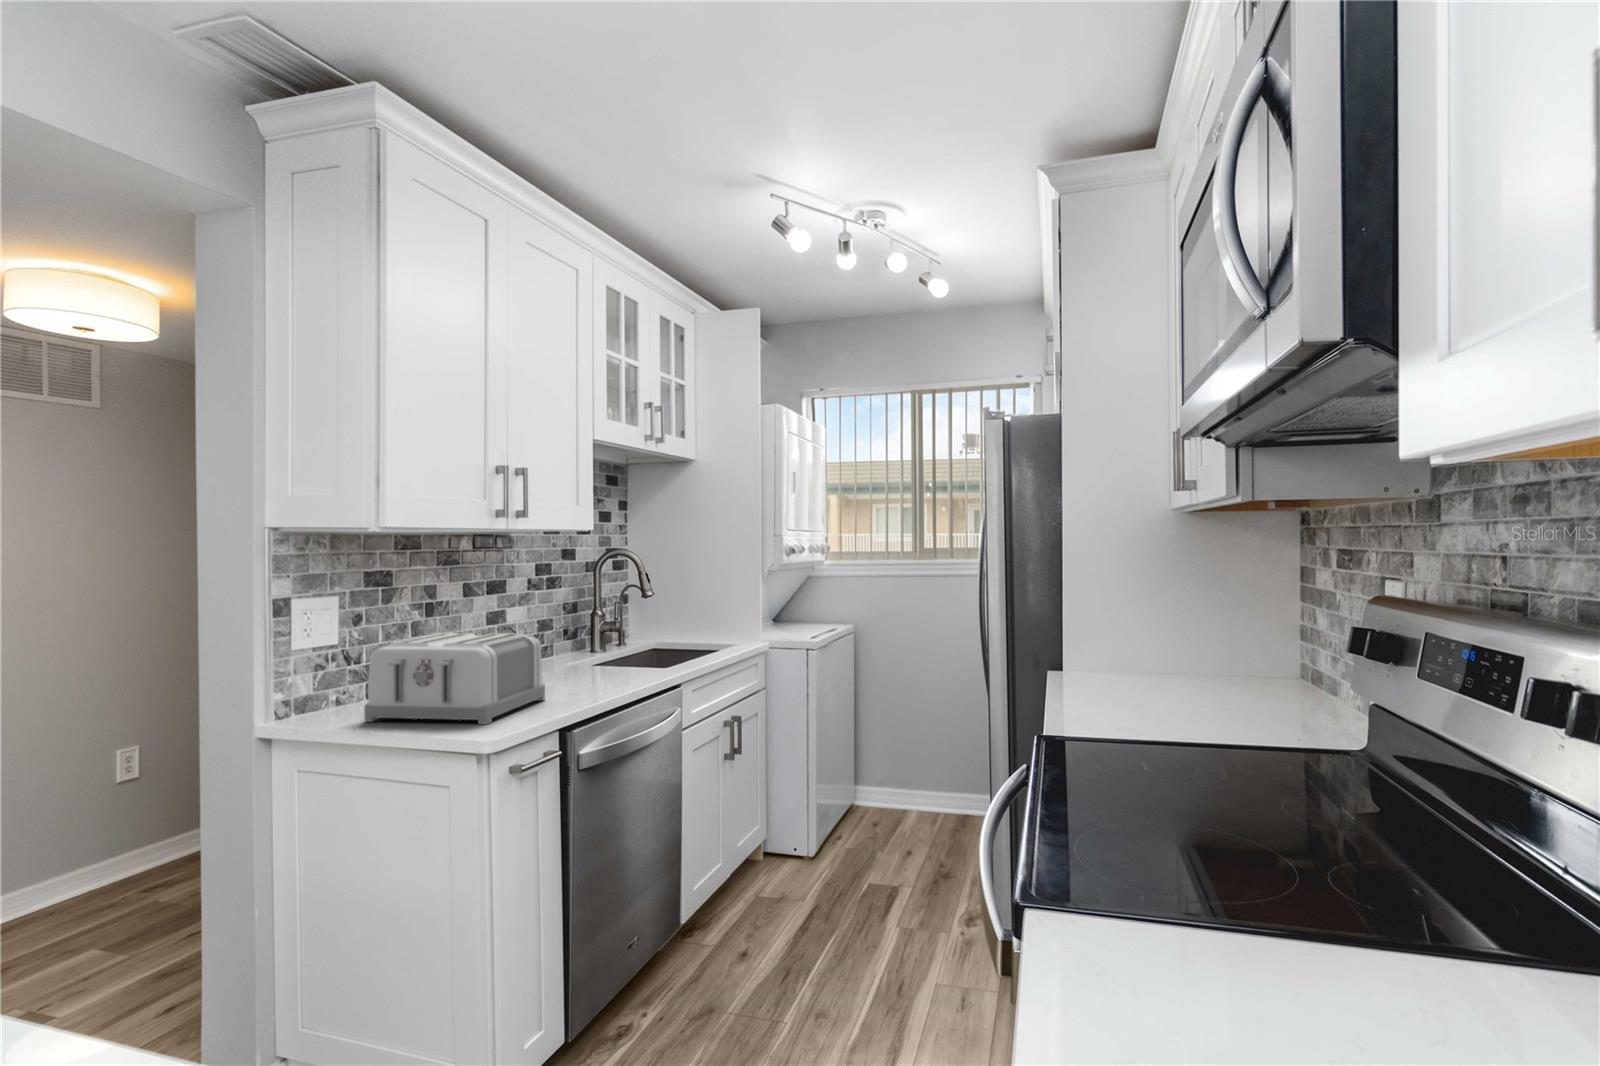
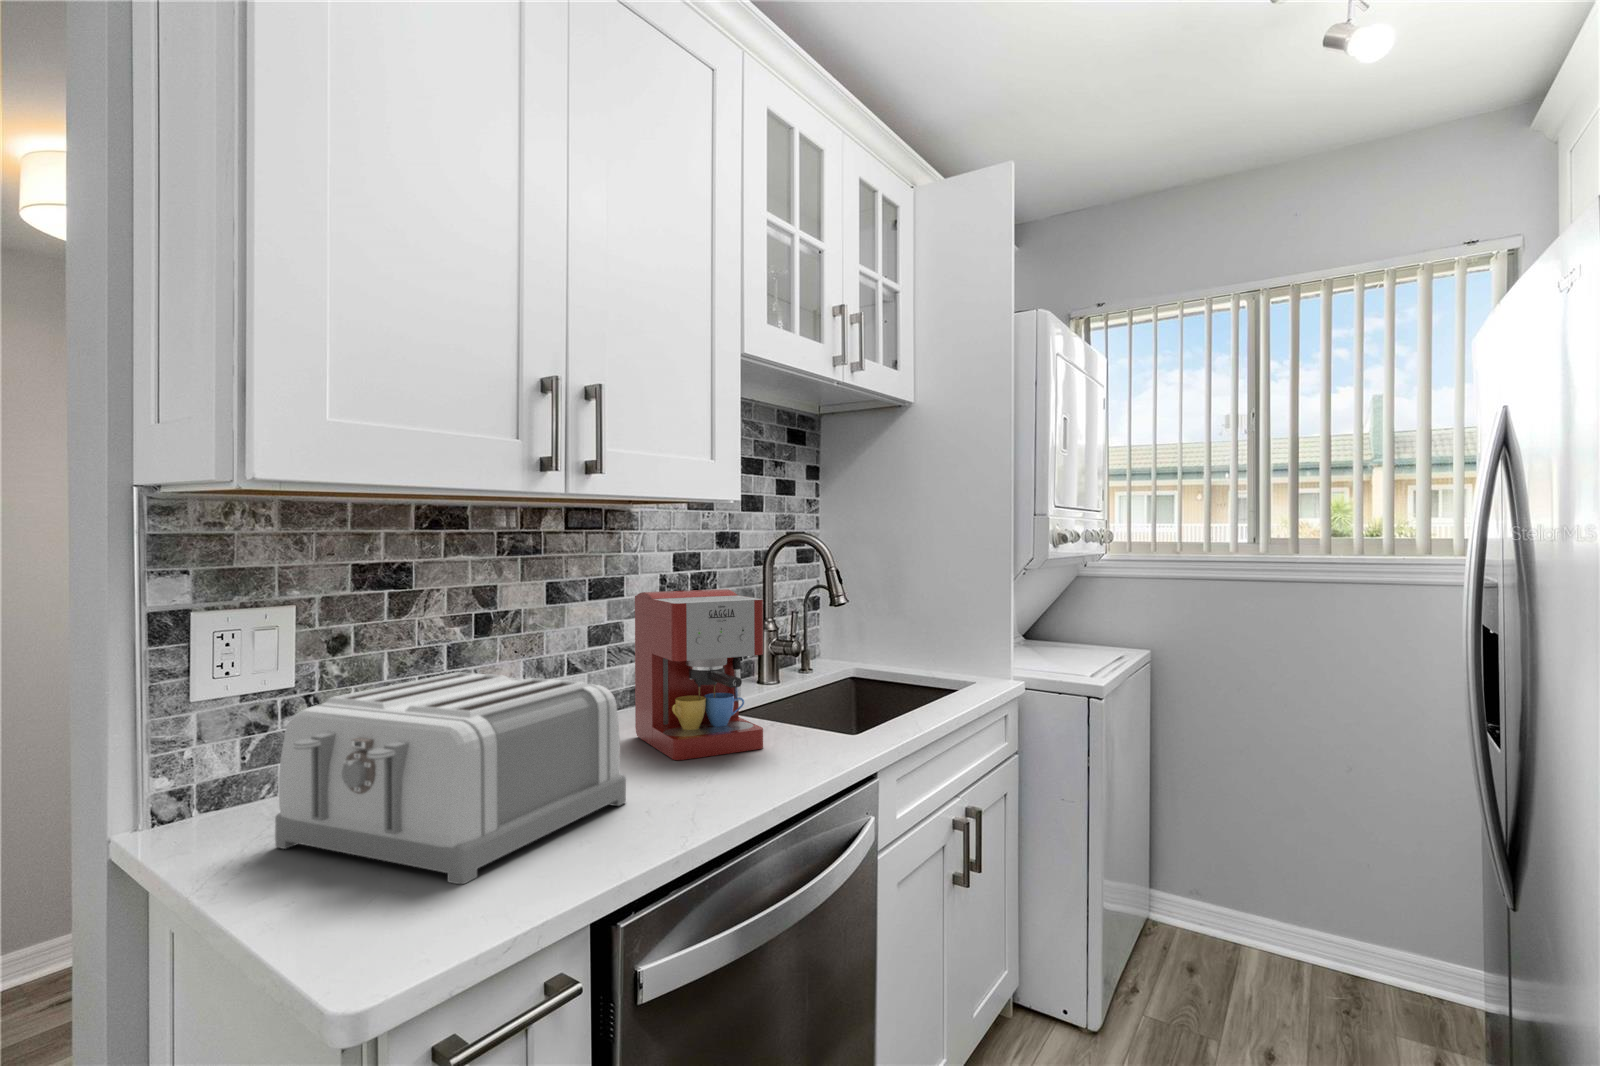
coffee maker: none [525,586,610,685] -> present [635,589,763,760]

